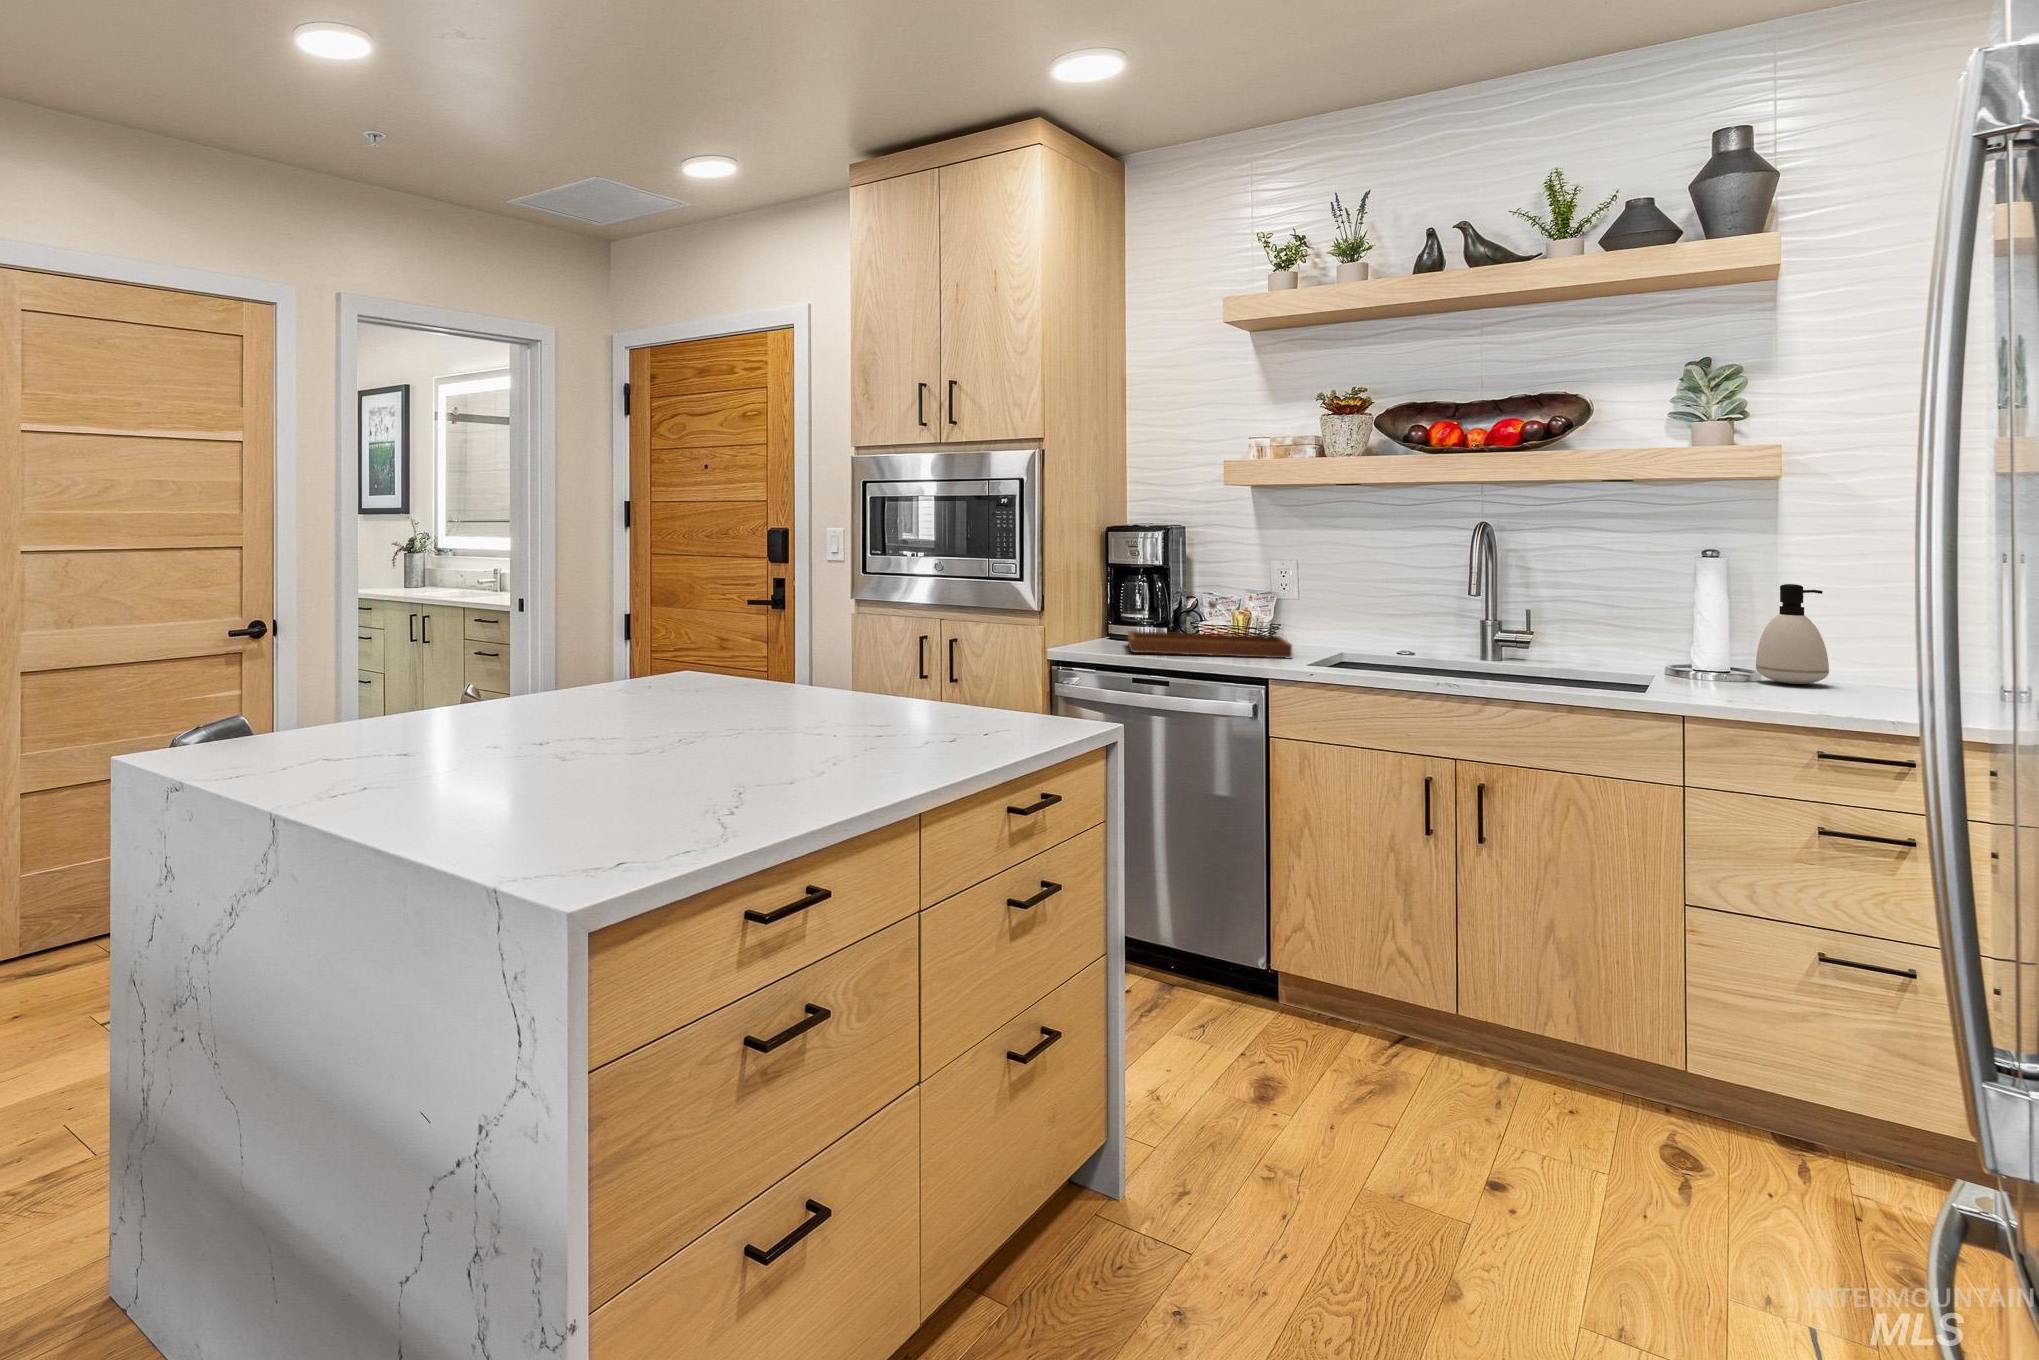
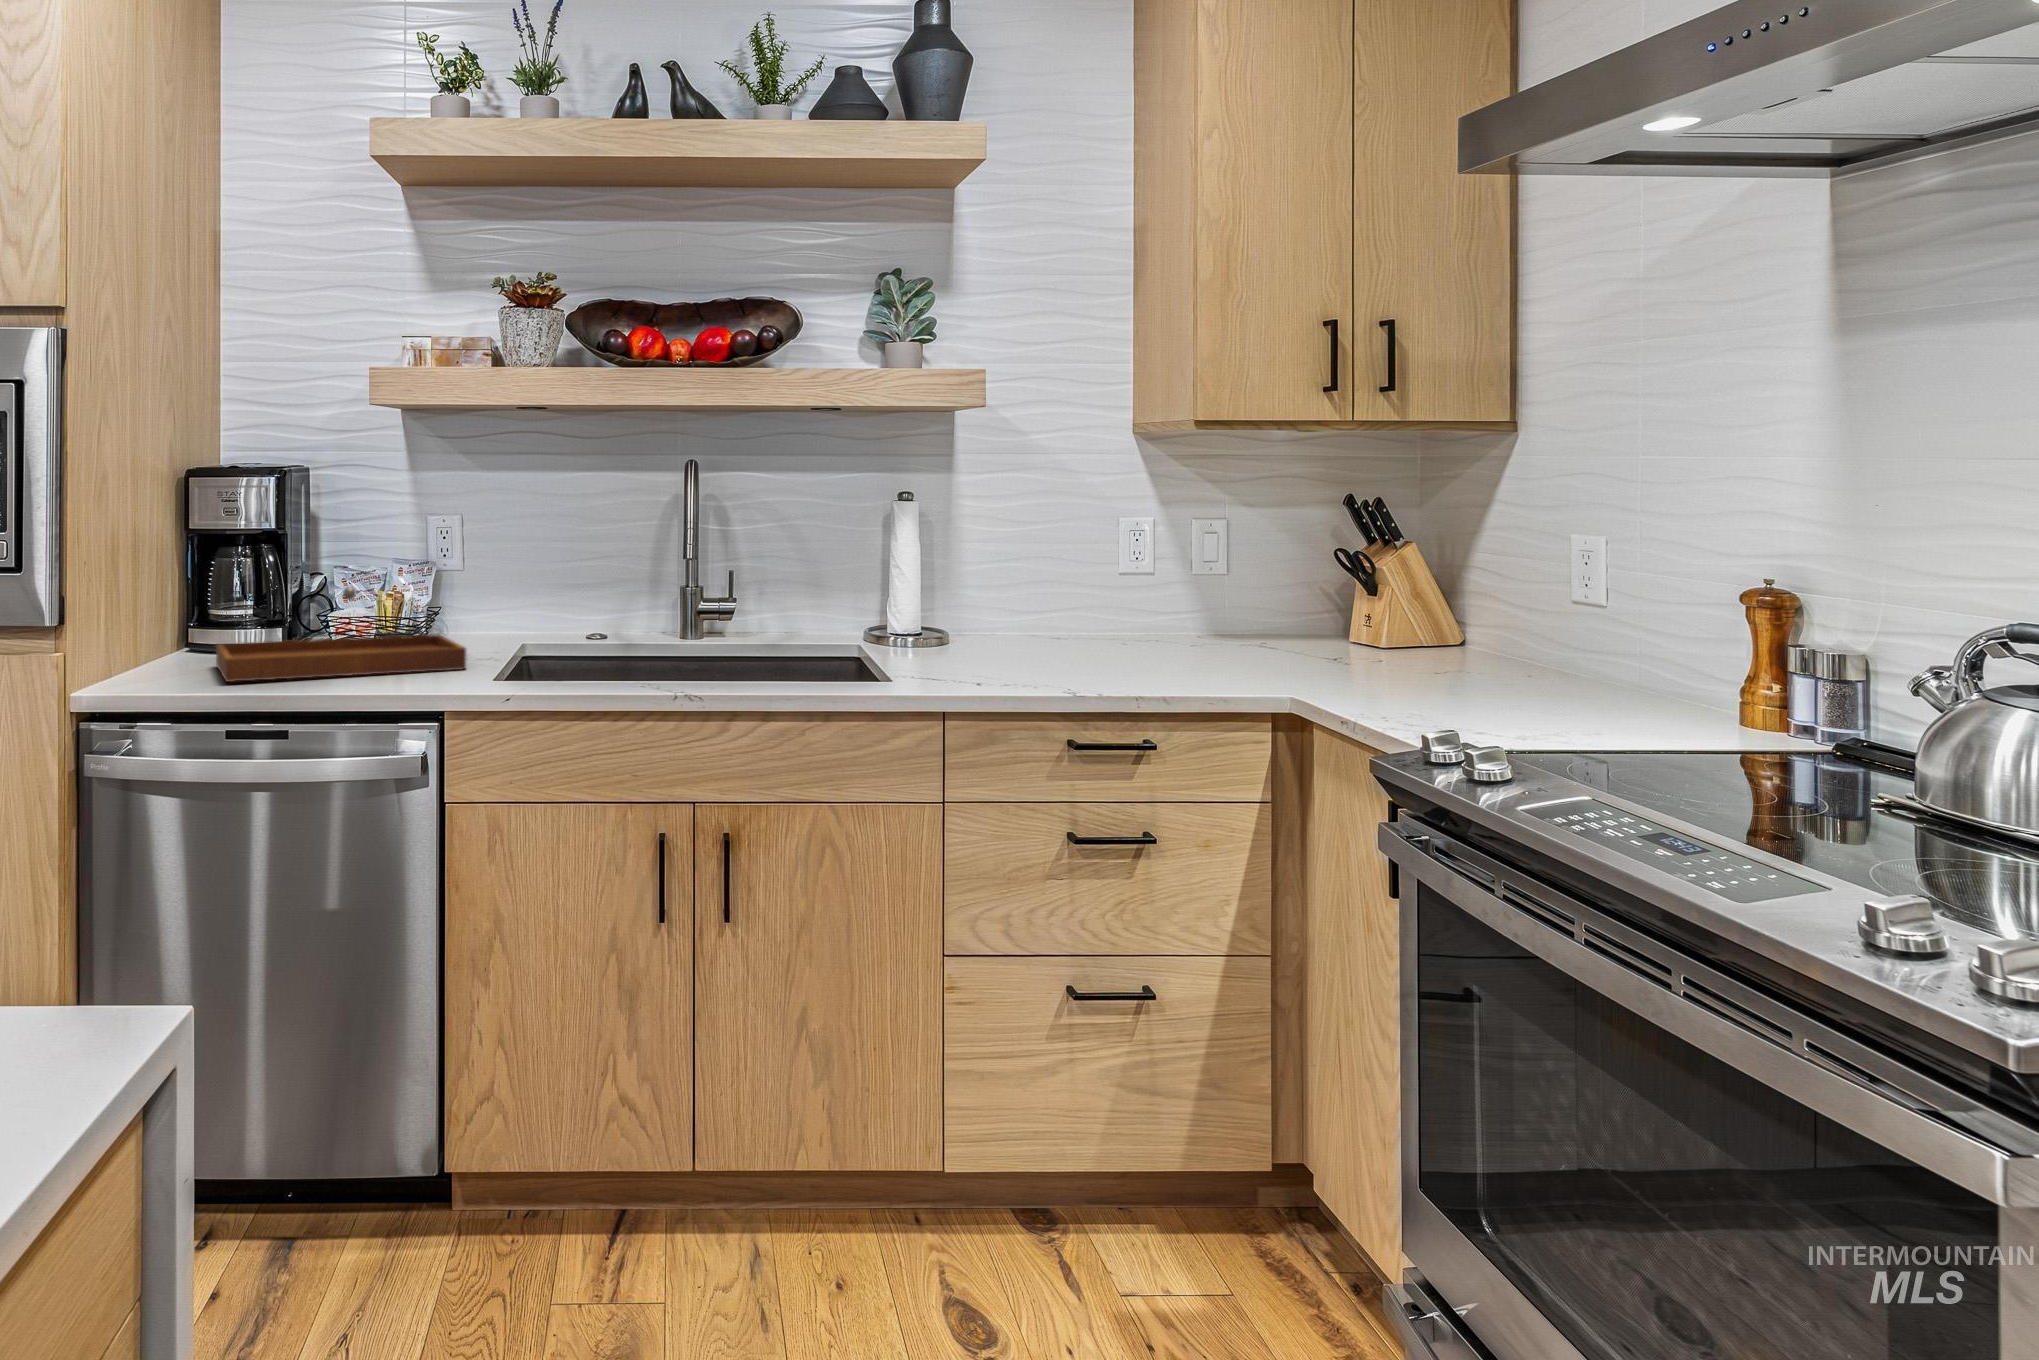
soap dispenser: present [1756,584,1829,684] -> none [969,535,1033,654]

